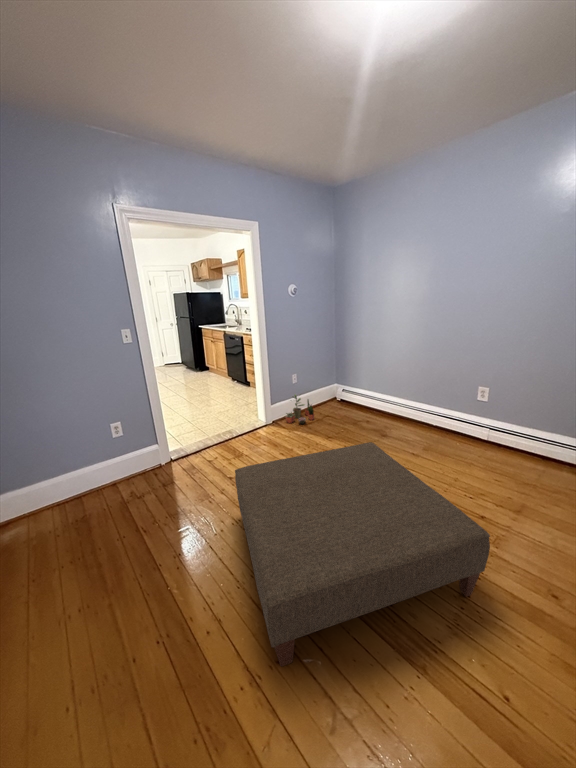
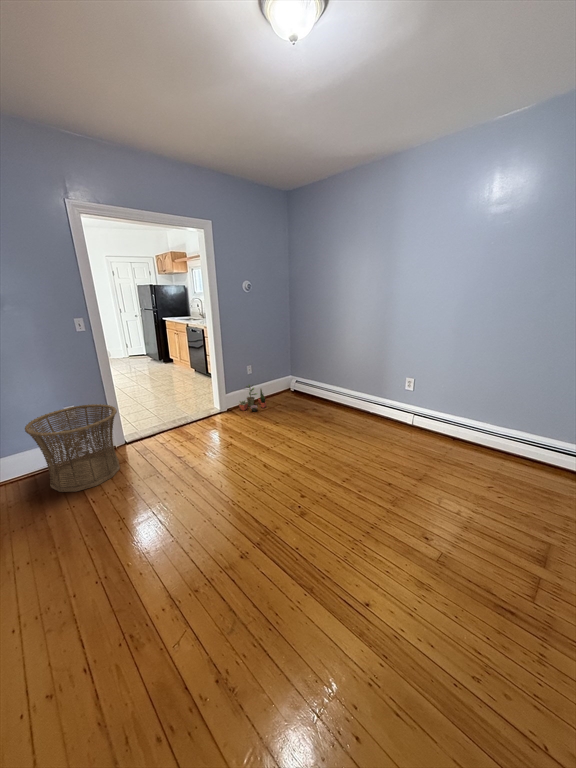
basket: none [73,420,169,518] -> present [25,404,120,492]
ottoman: present [235,442,490,666] -> none [178,423,374,595]

